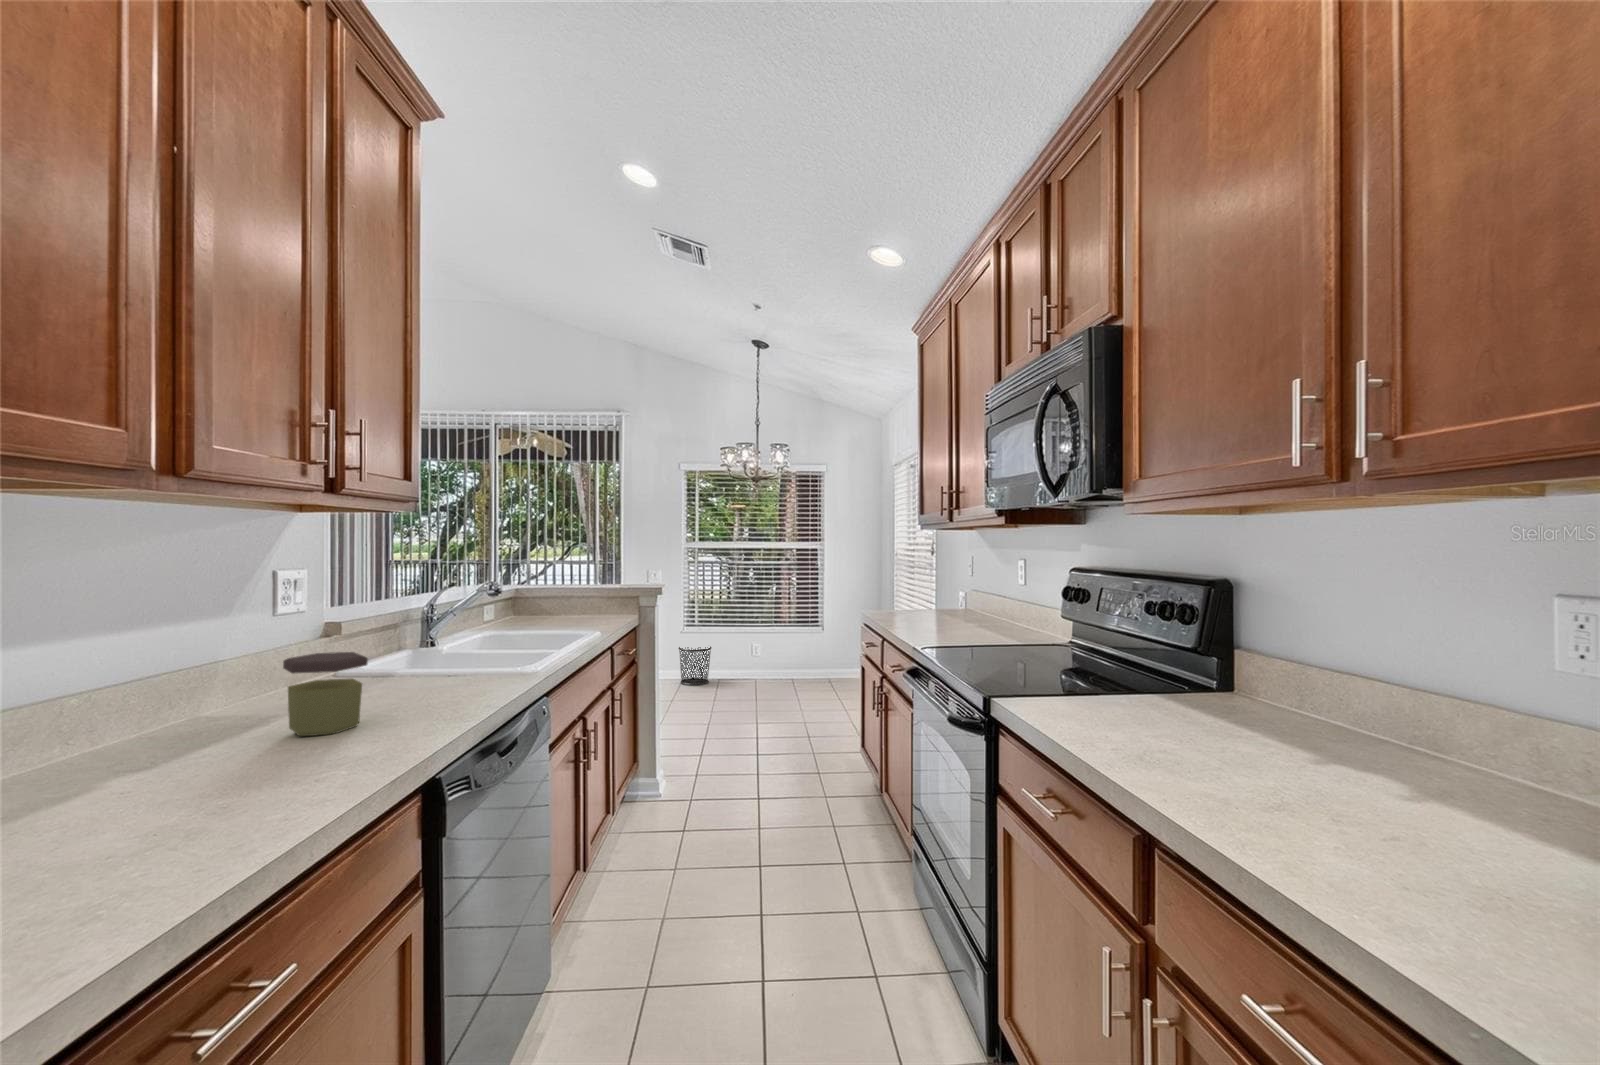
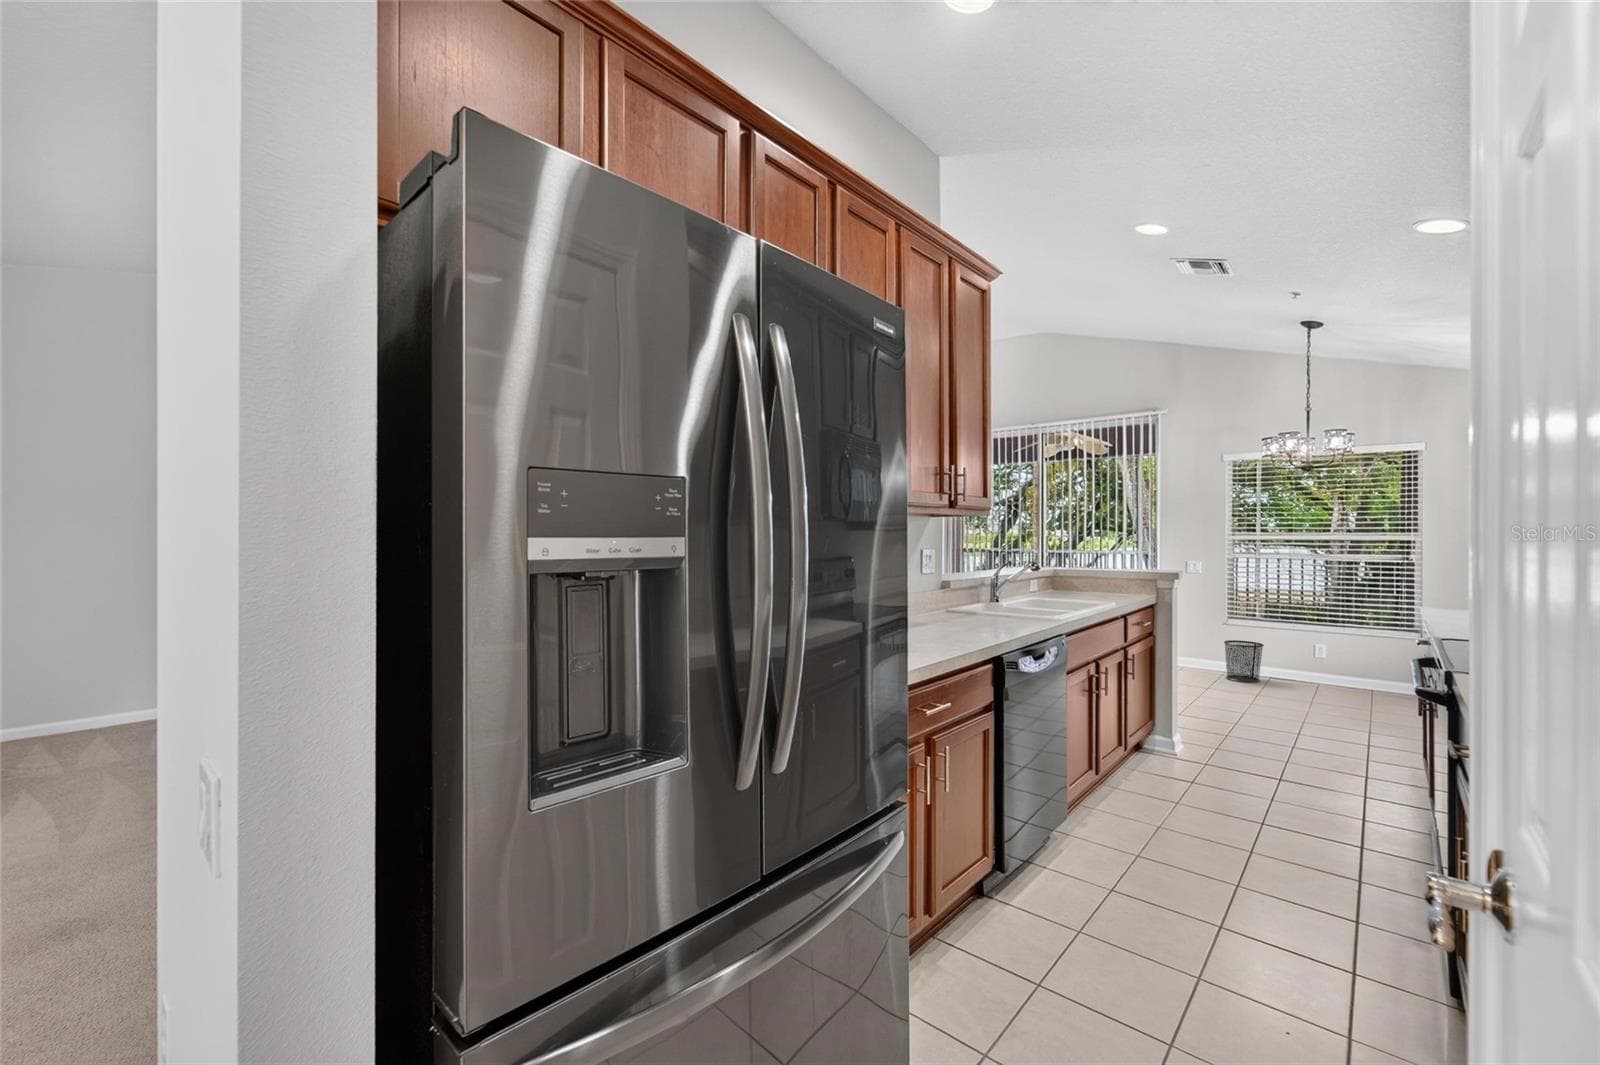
jar: present [283,652,368,736] -> none [932,591,968,631]

